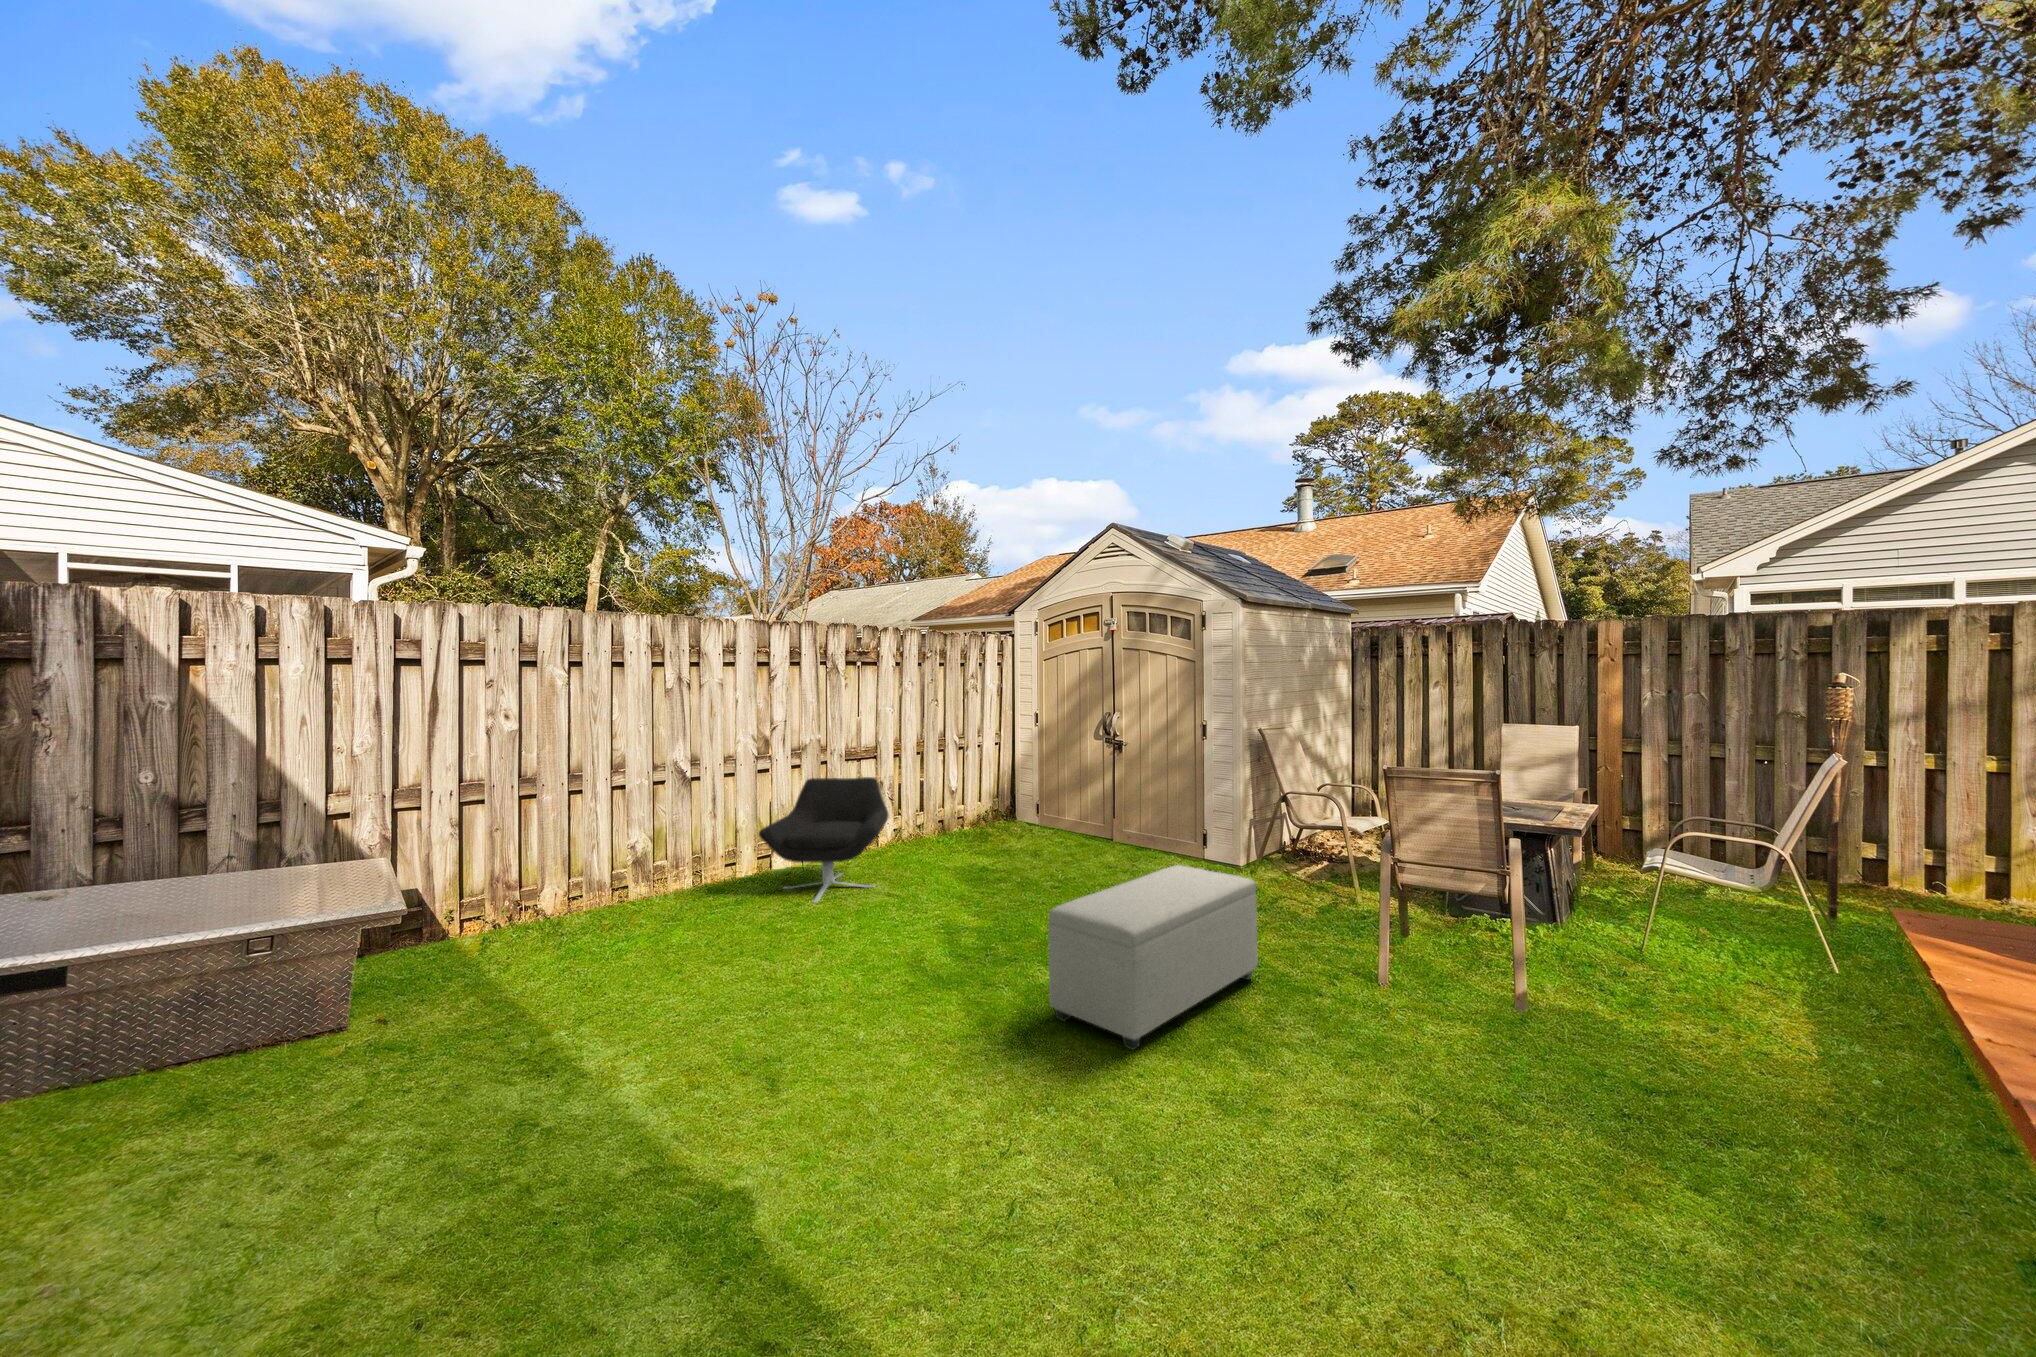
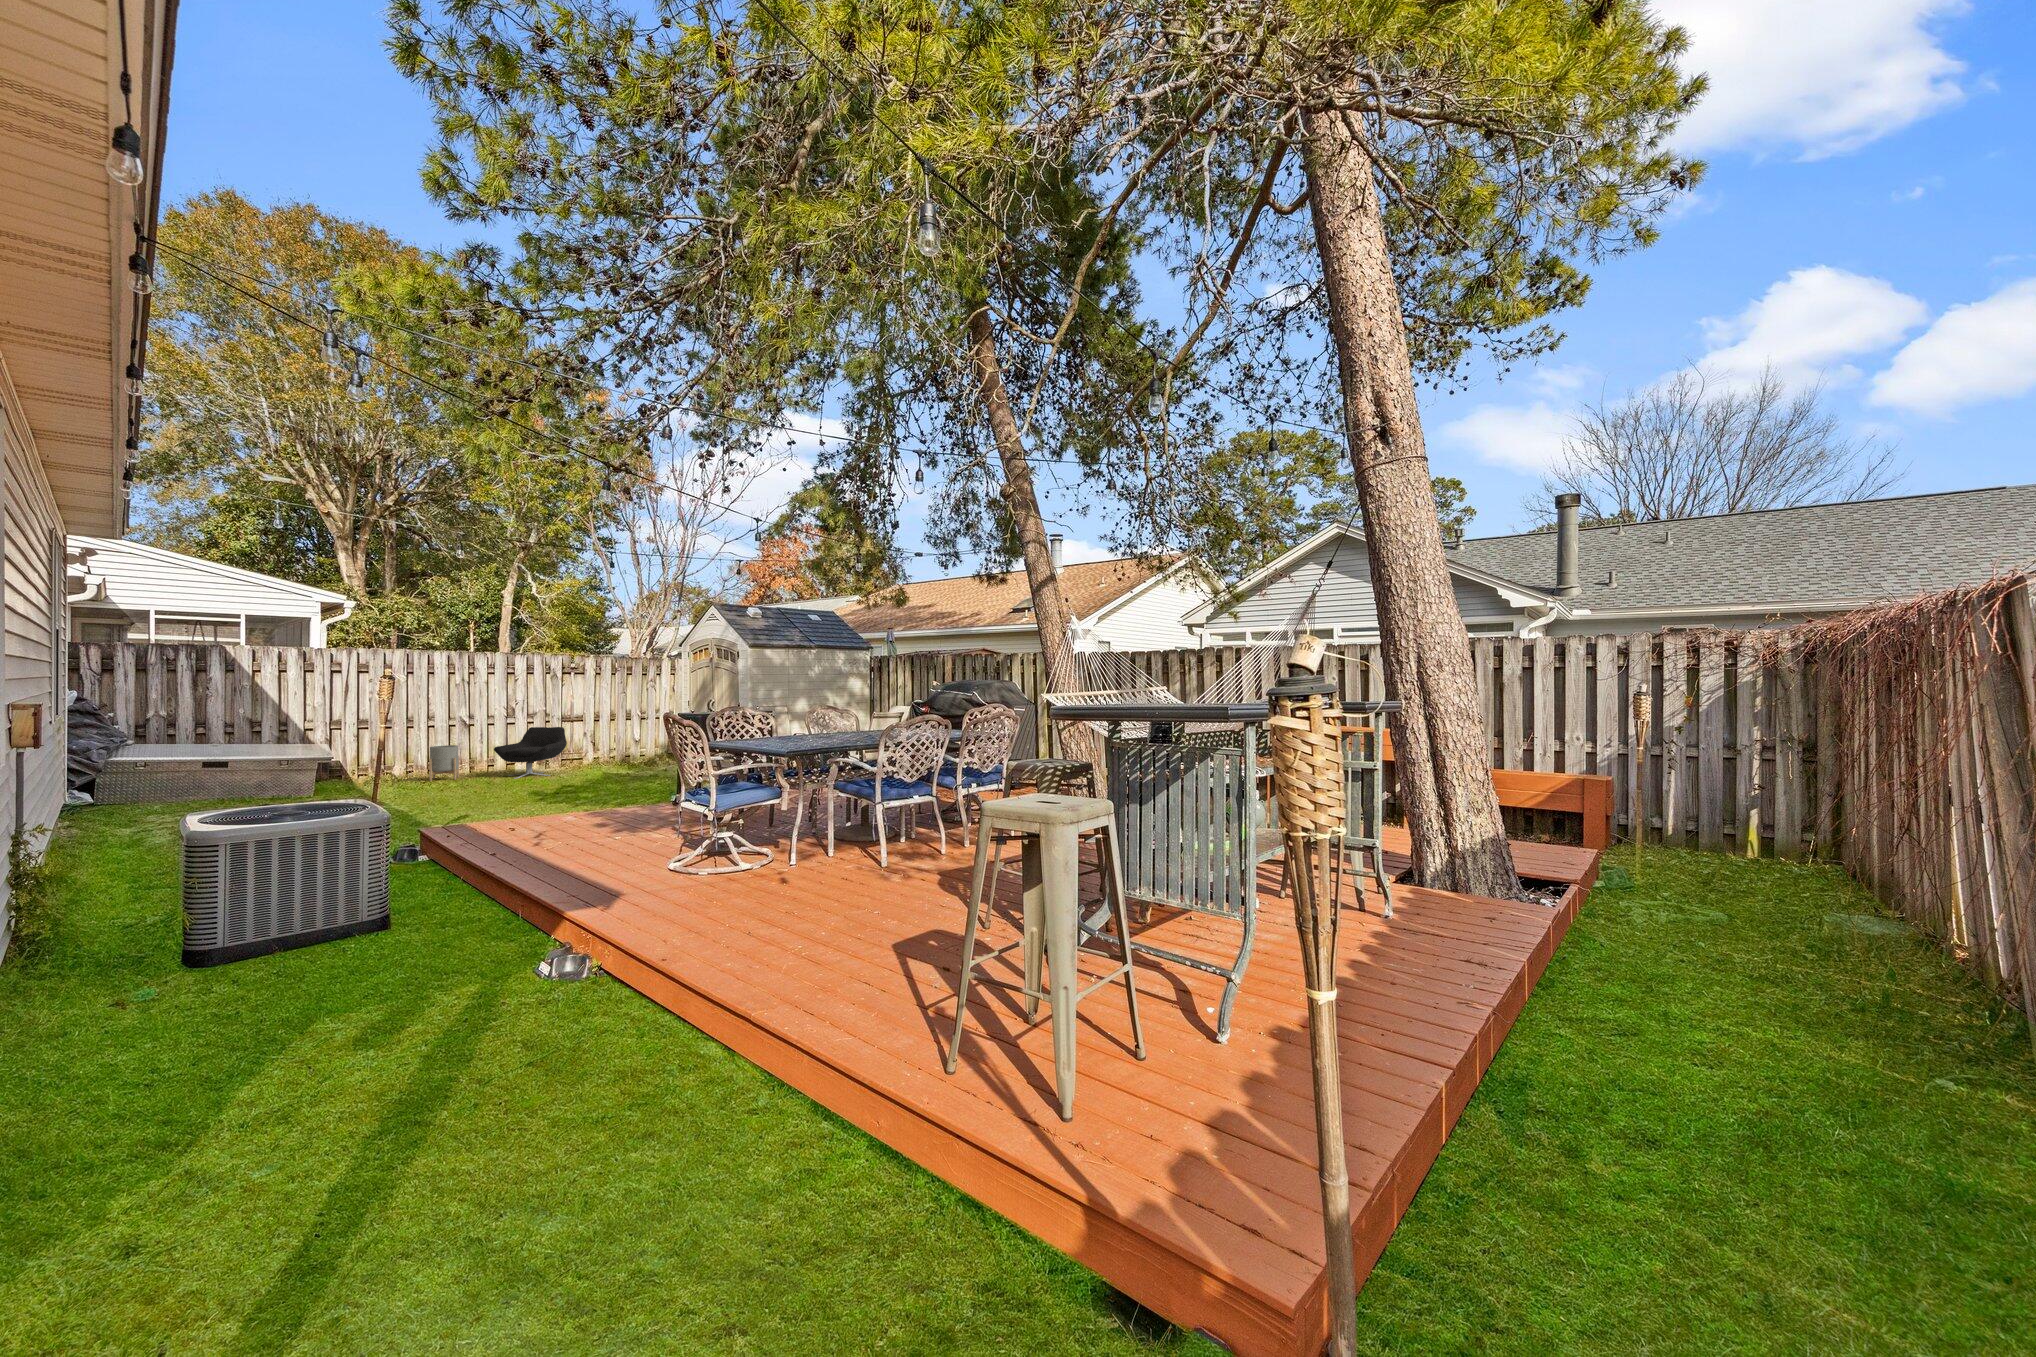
planter: none [625,829,687,920] -> present [429,745,459,781]
ottoman: present [1049,865,1258,1050] -> none [547,753,641,799]

